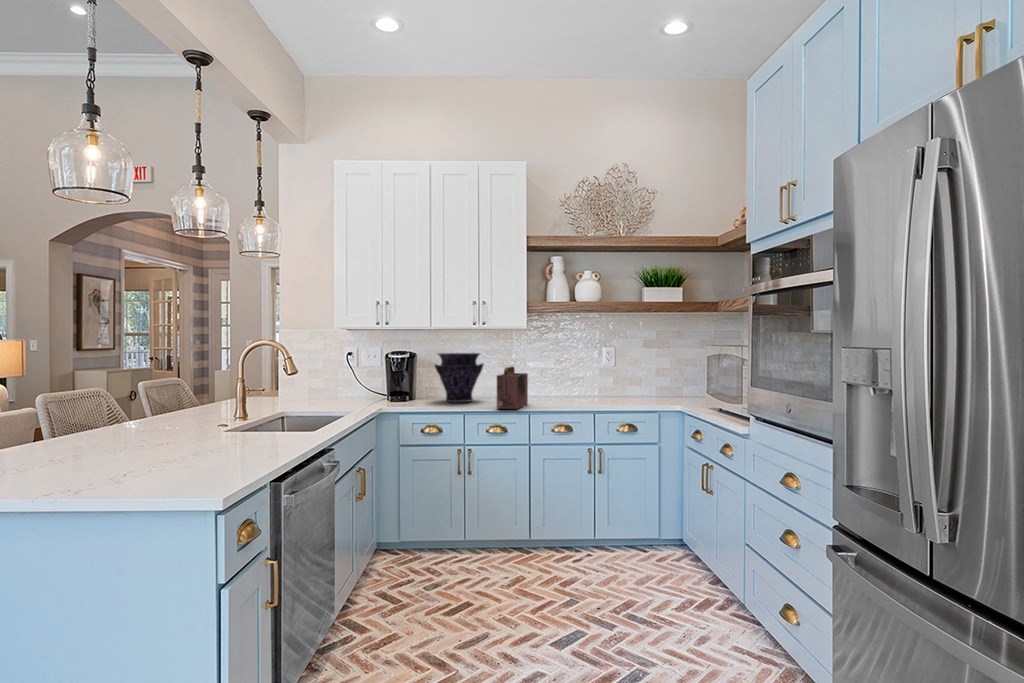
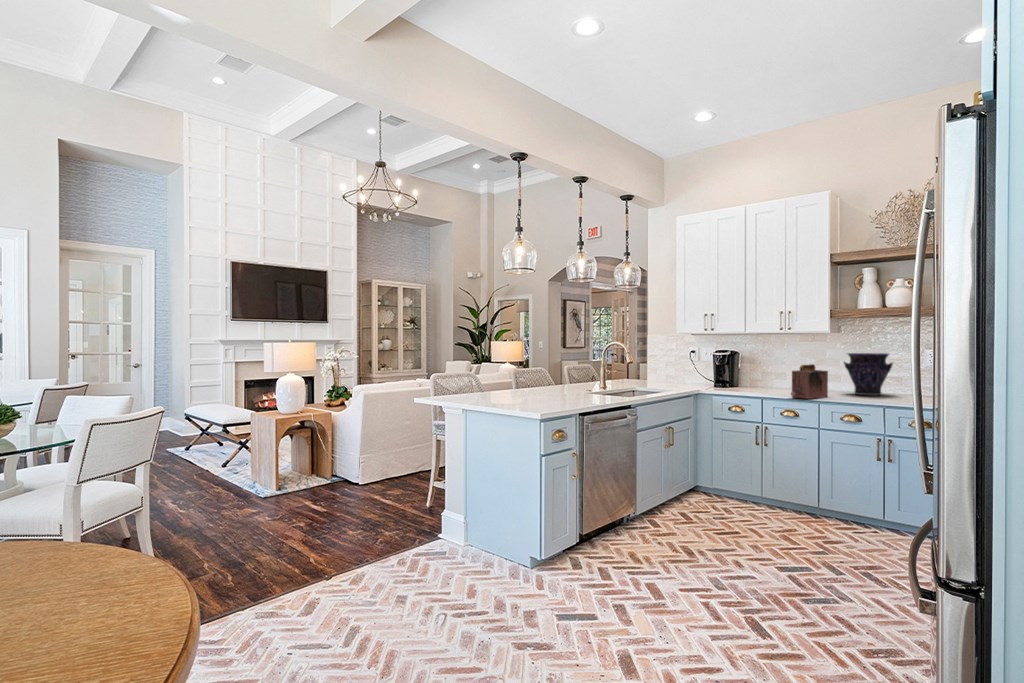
vase: present [435,353,483,402] -> present [844,353,893,395]

